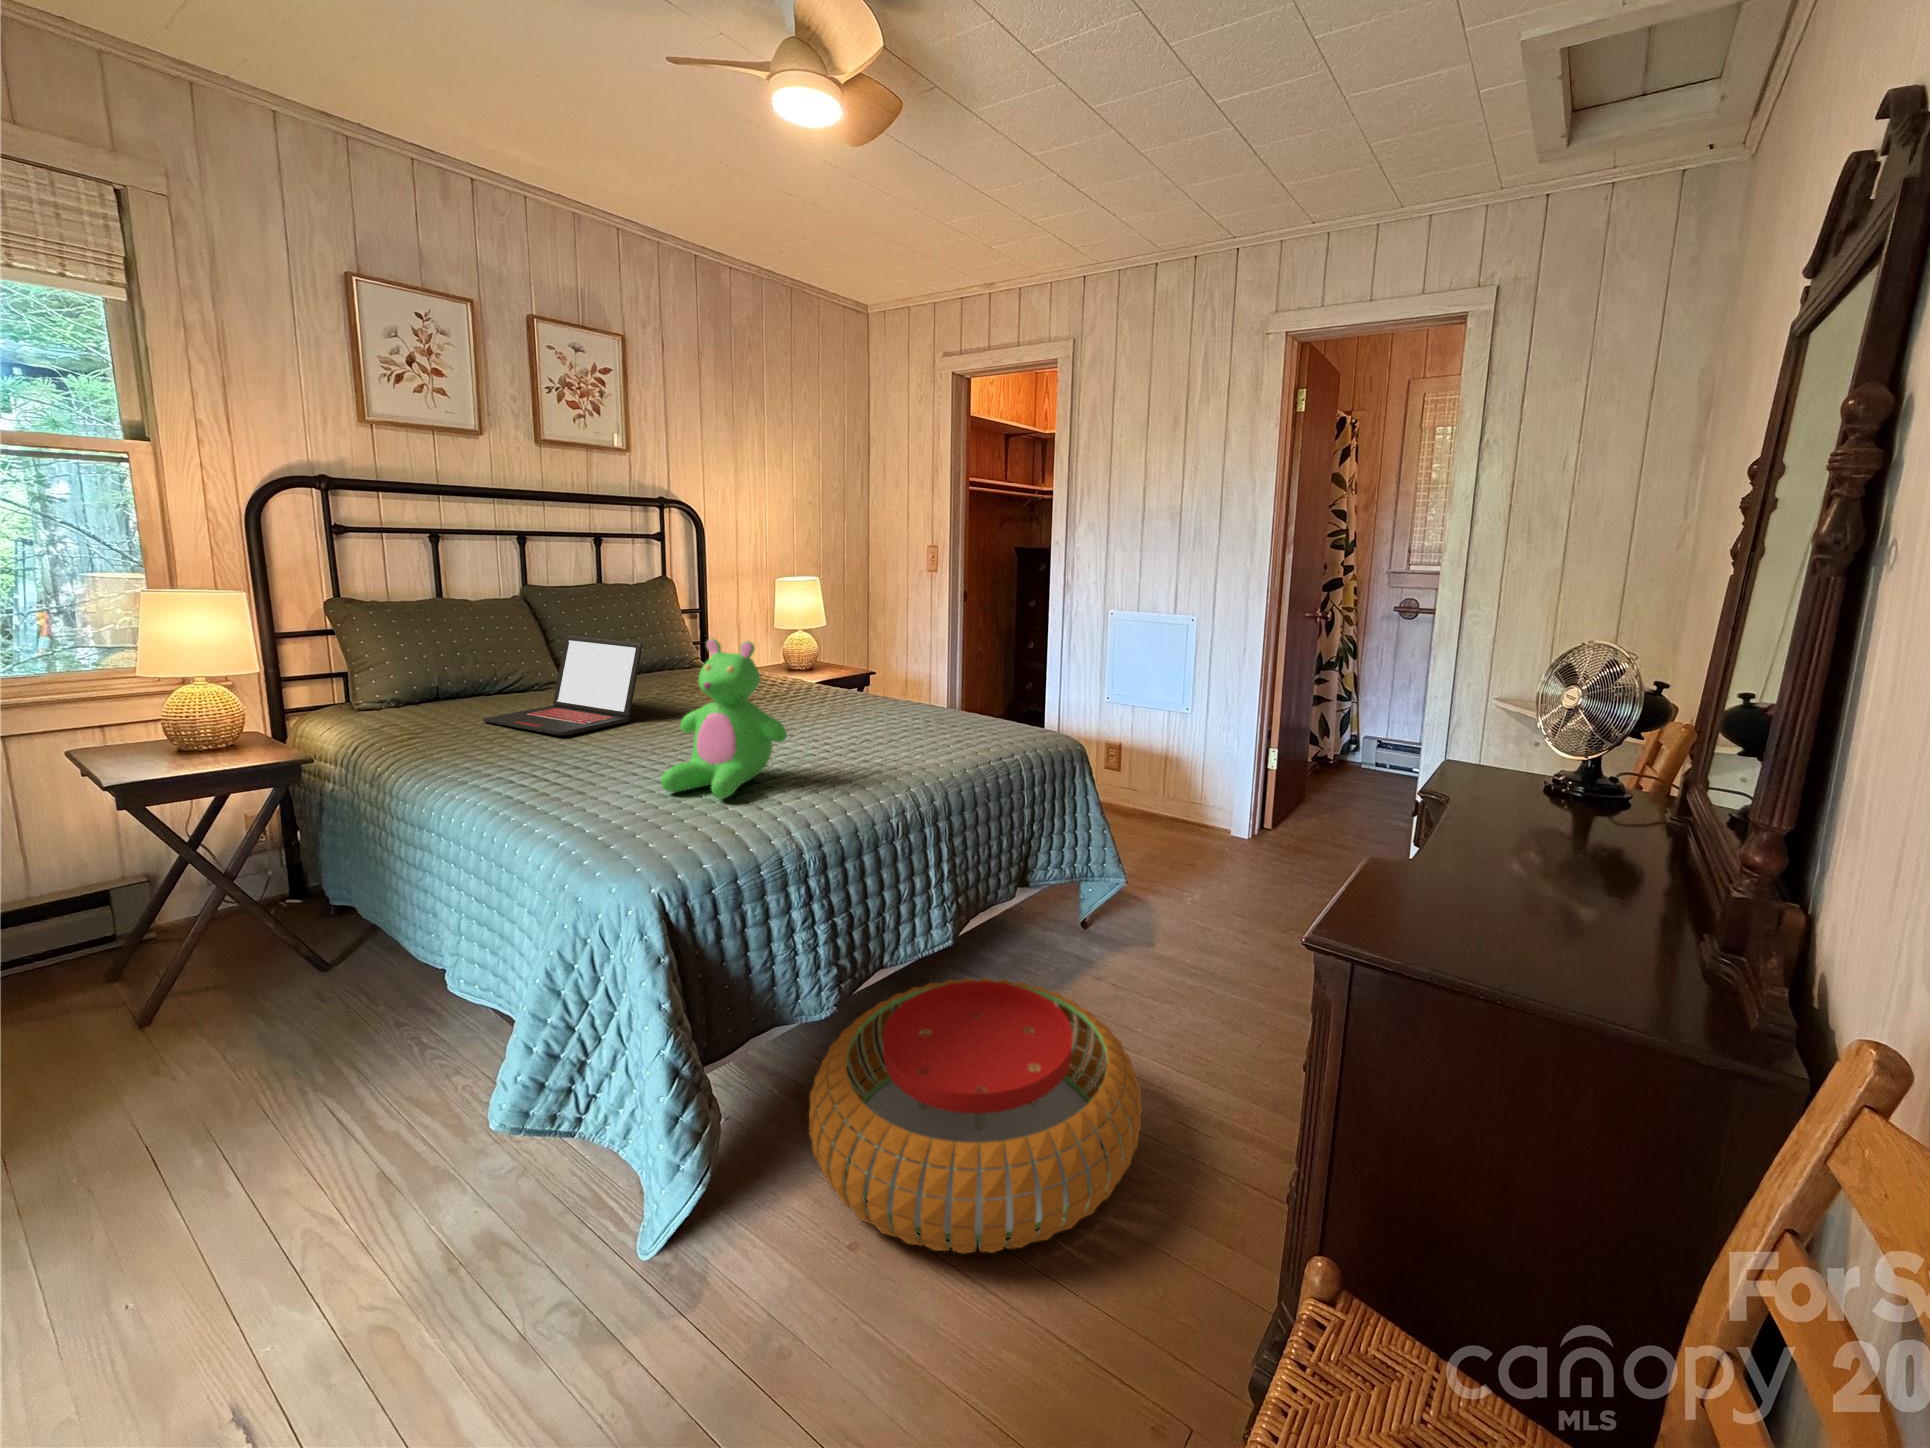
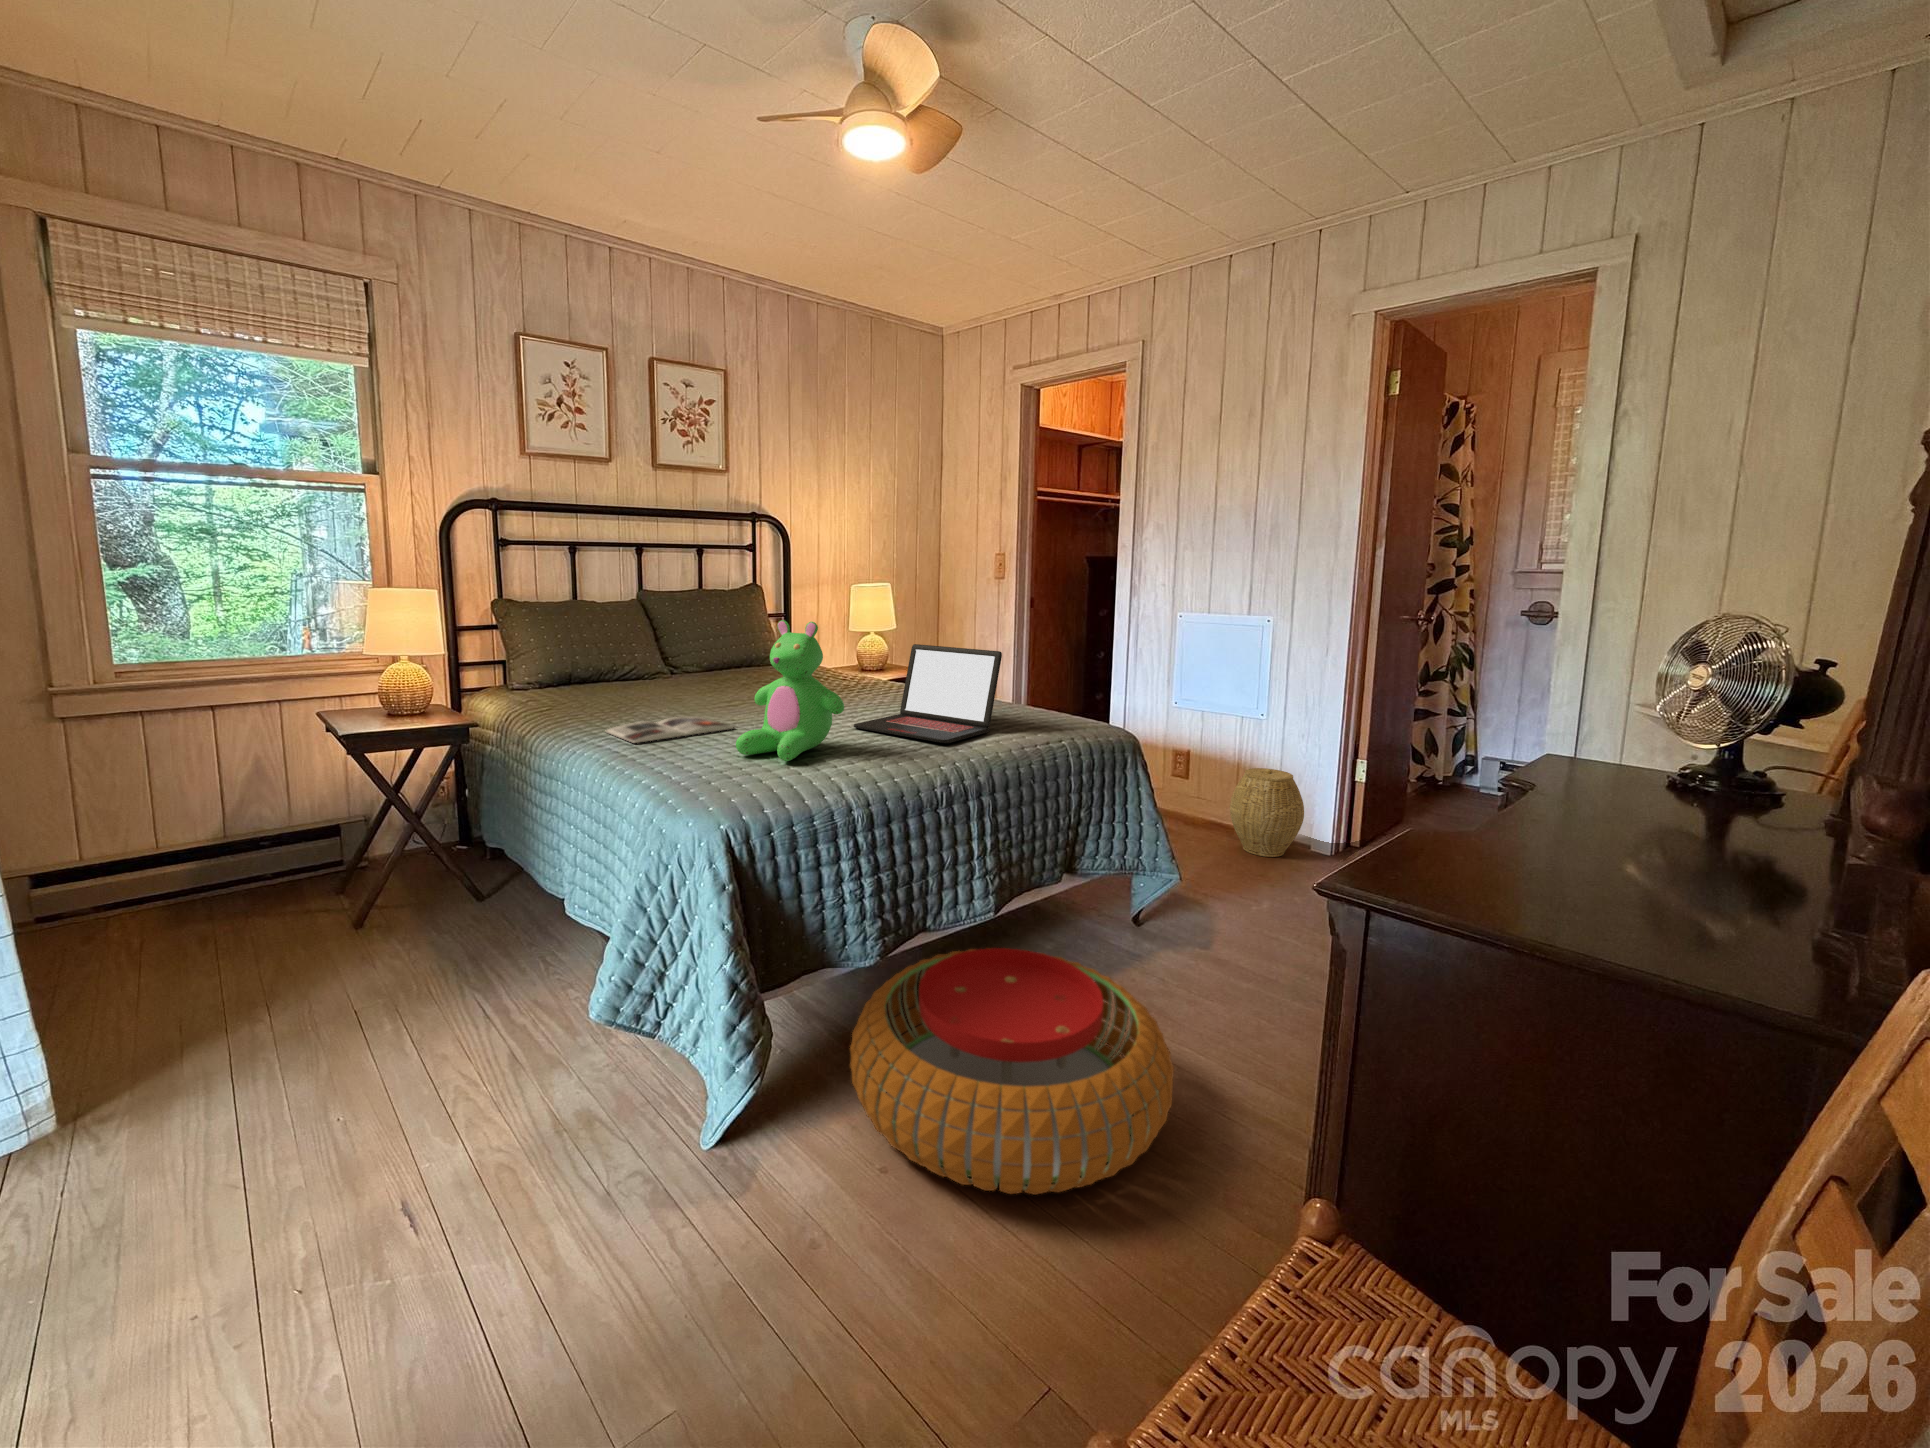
laptop: present [483,635,642,735] -> present [854,644,1002,743]
magazine: none [490,742,656,783] -> present [606,717,734,743]
woven basket: none [1161,761,1226,845] -> present [1230,768,1304,857]

